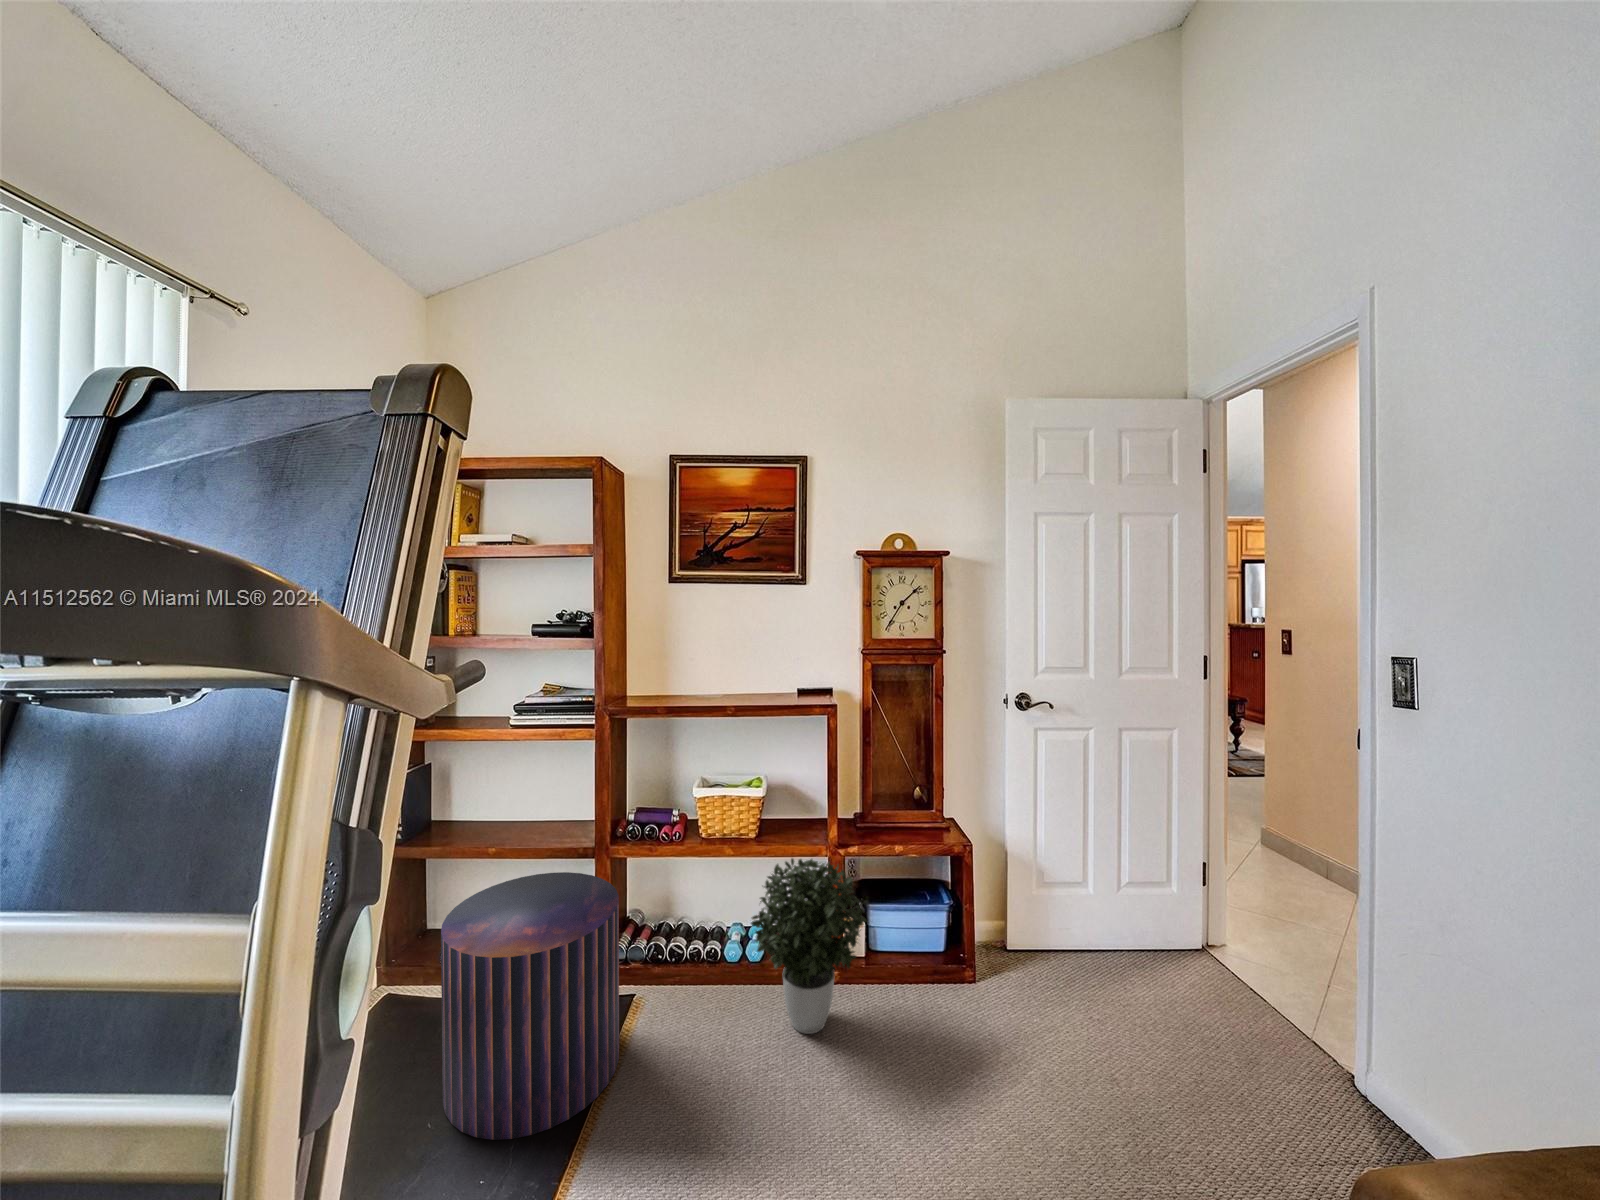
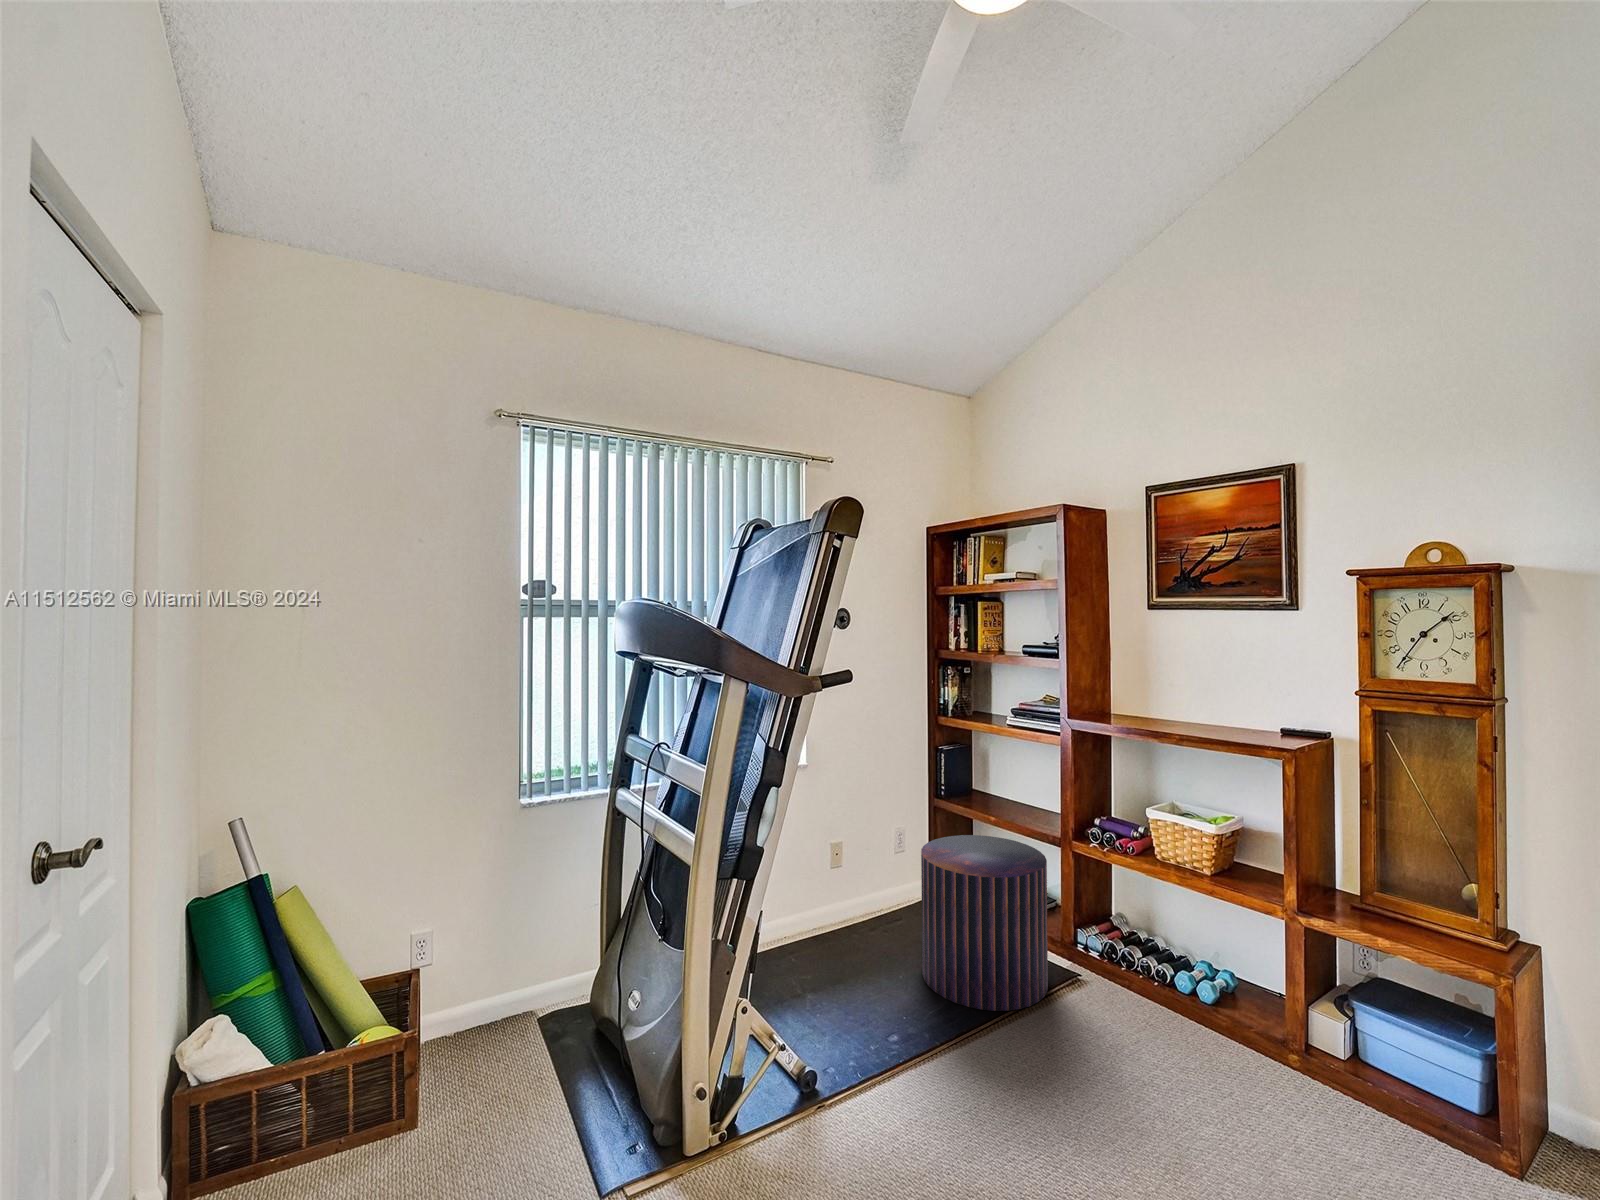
potted plant: present [751,858,867,1034] -> none [1155,897,1300,1086]

